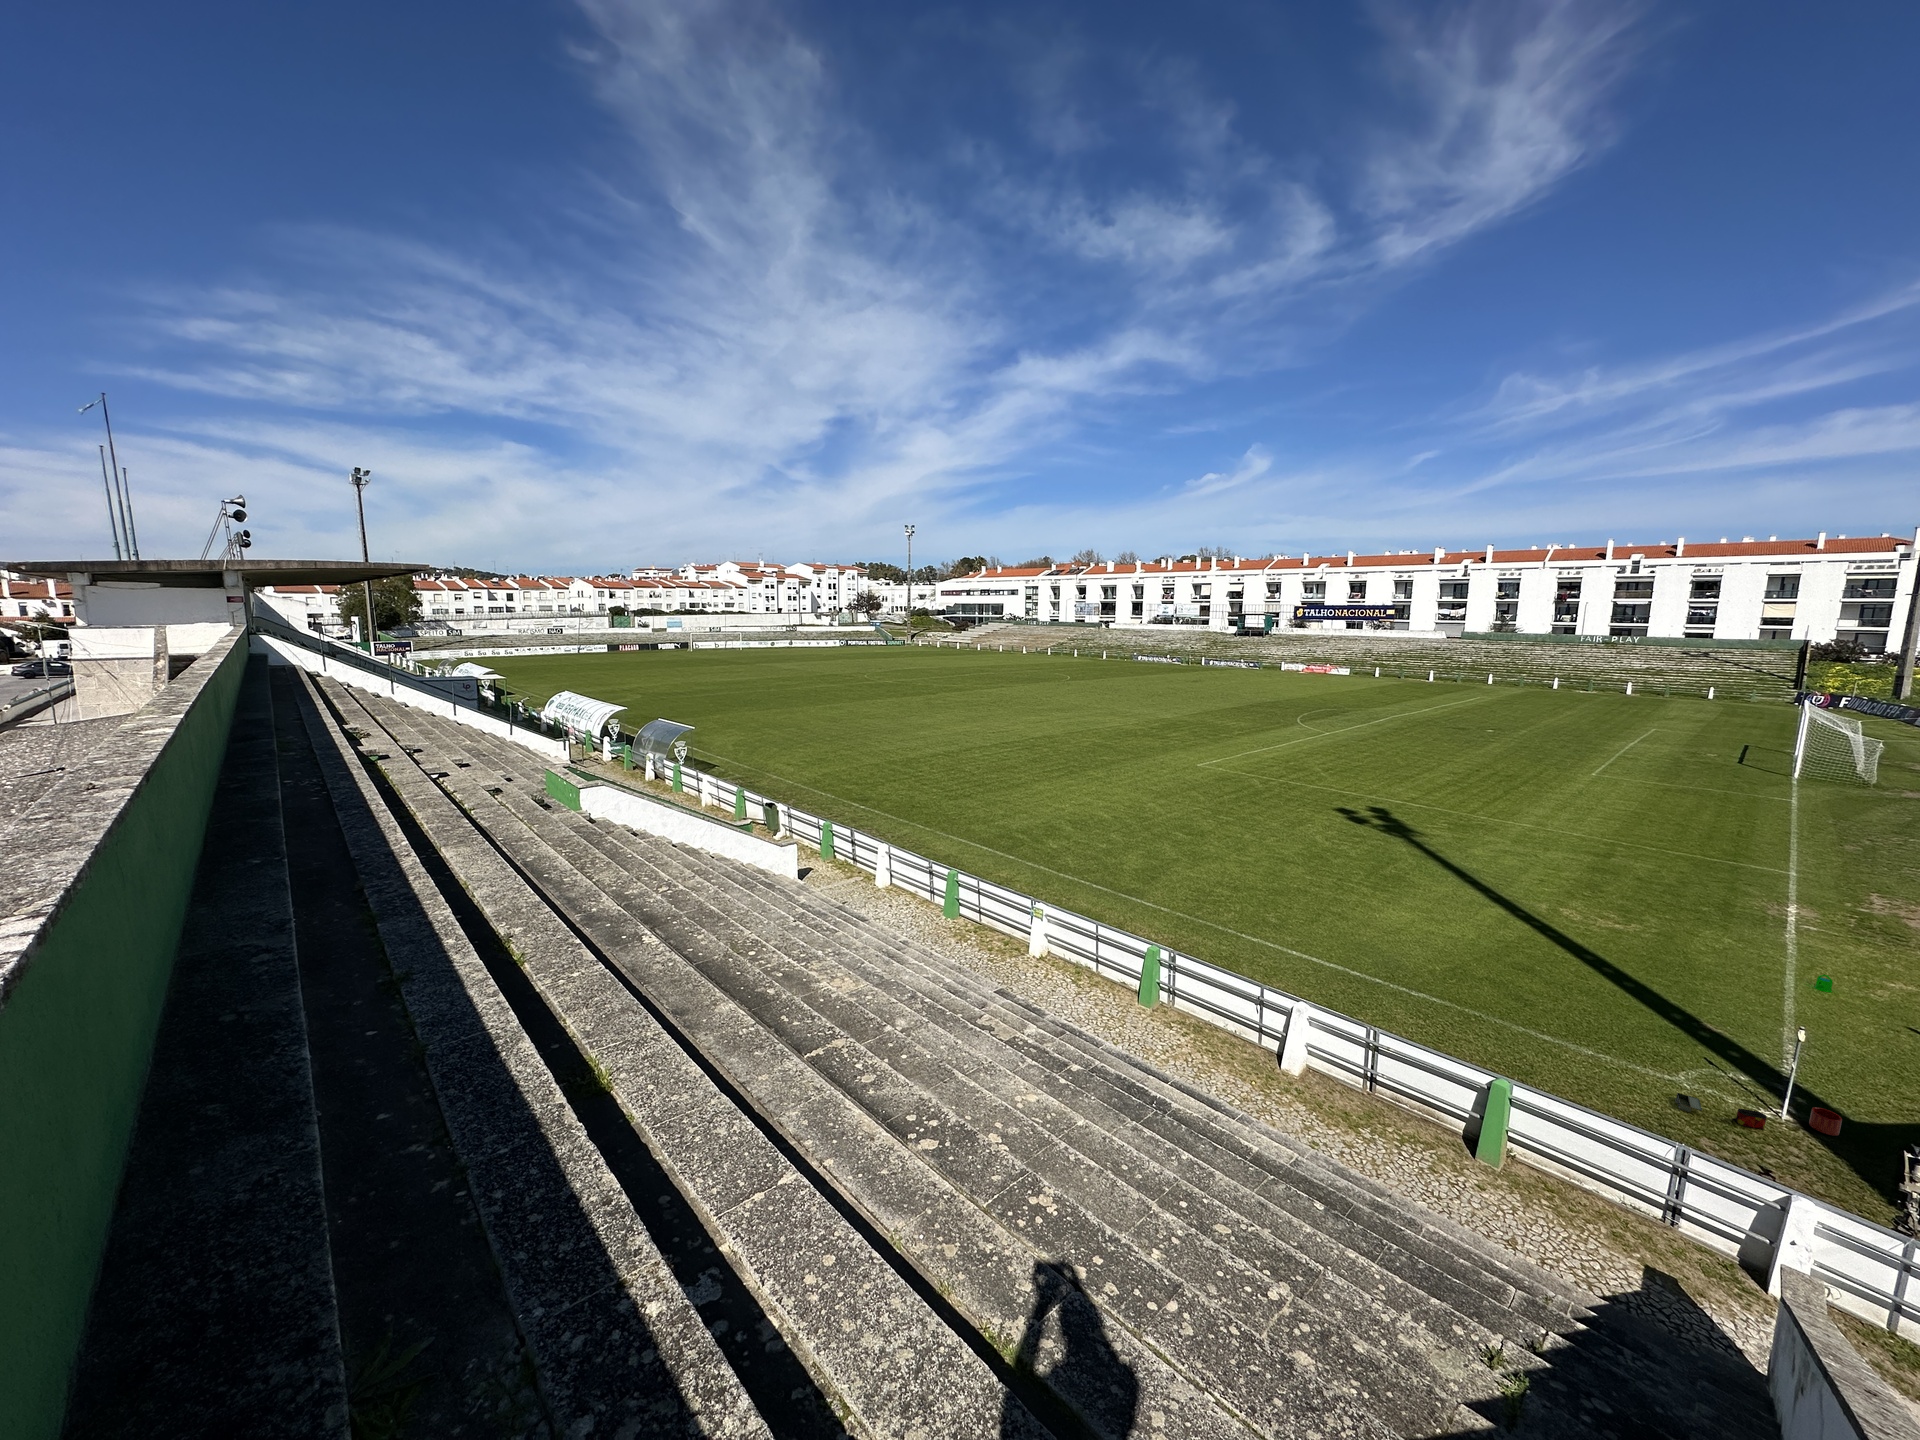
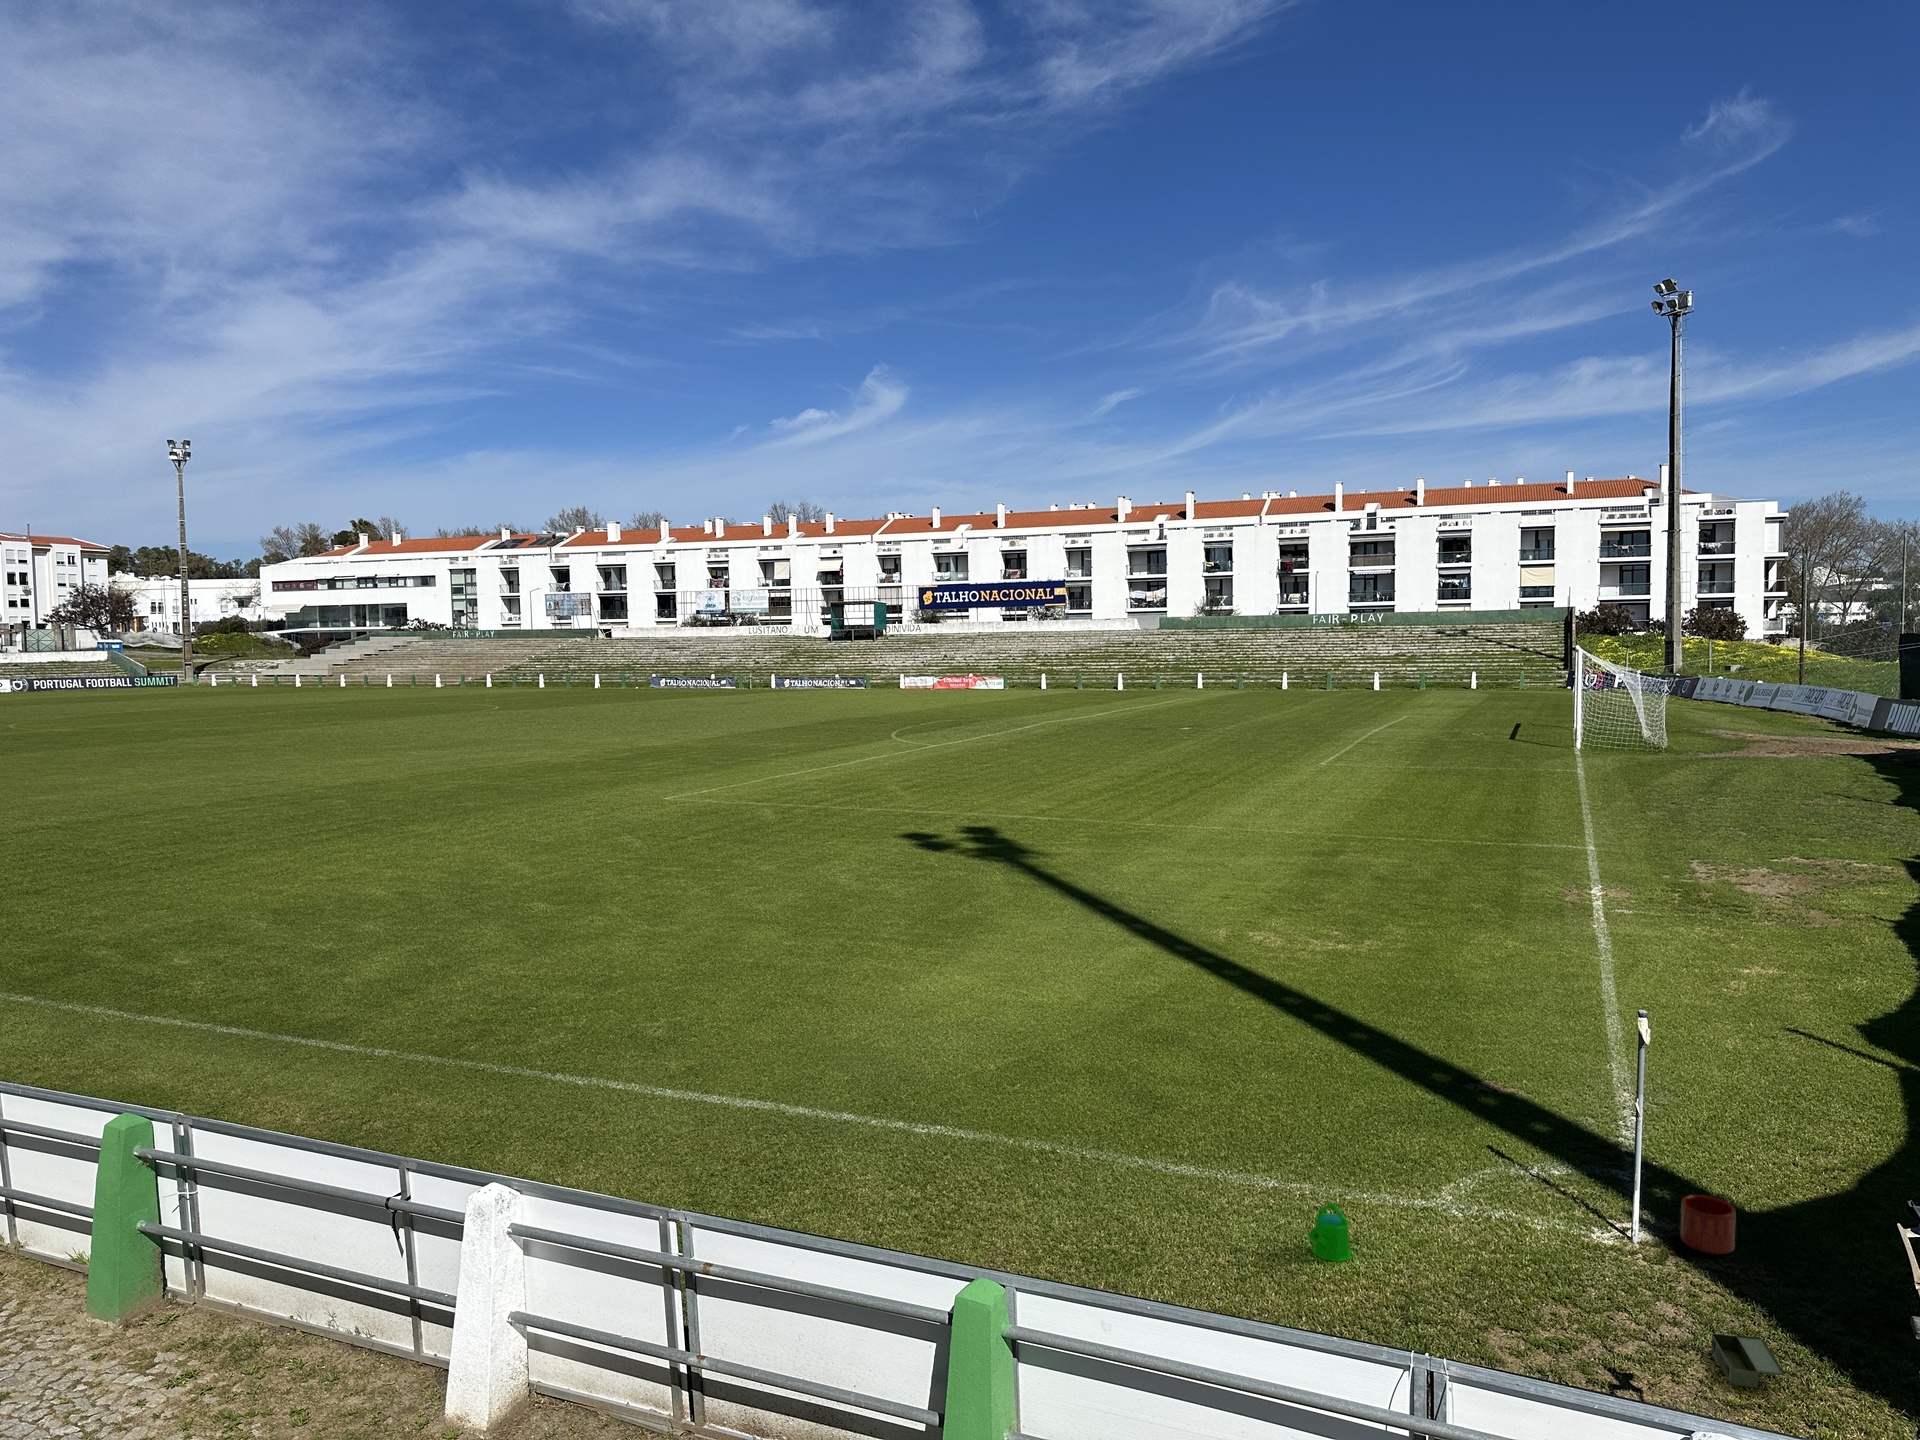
watering can: present [1814,974,1833,992] -> present [1309,1203,1352,1262]
toolbox: present [1675,1093,1702,1112] -> present [1711,1334,1785,1388]
bag: present [1732,1109,1767,1130] -> none [1546,1233,1608,1278]

